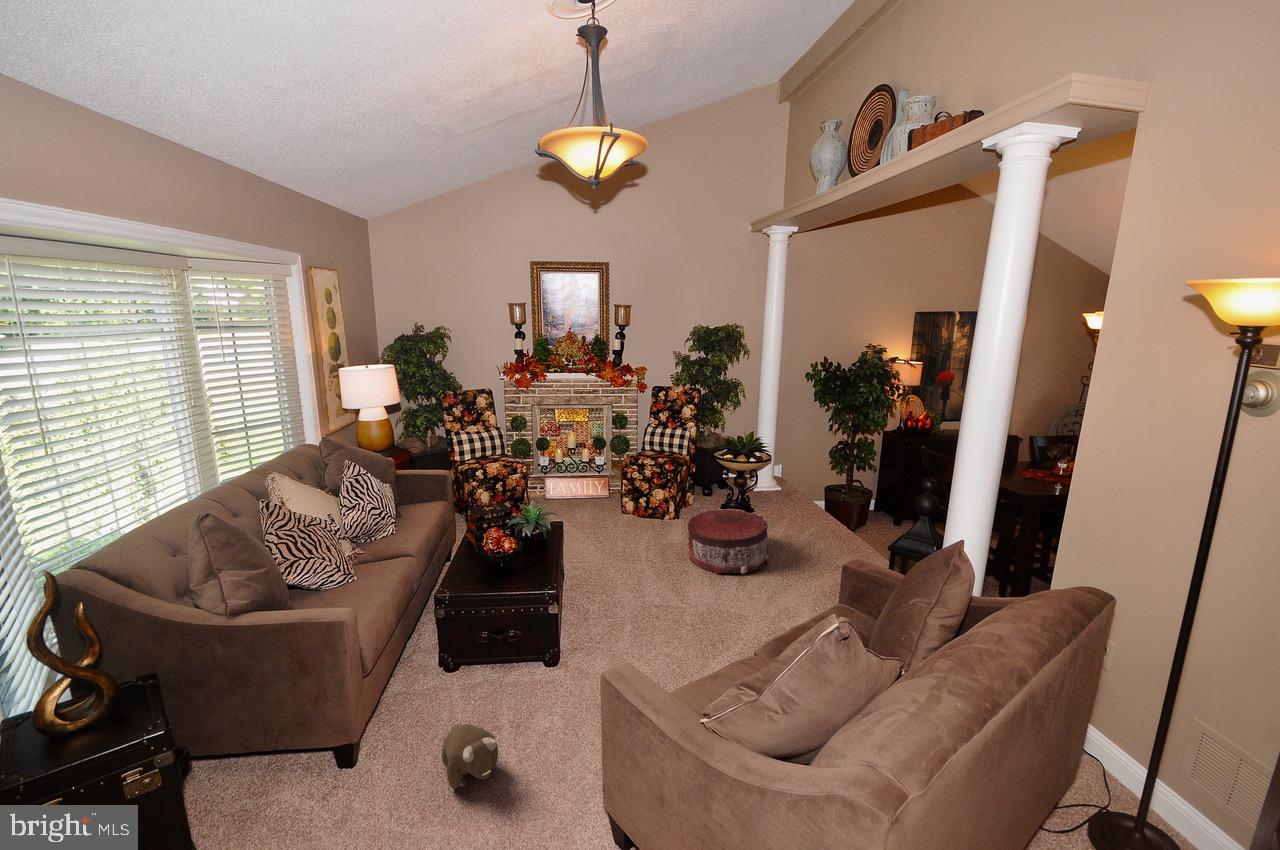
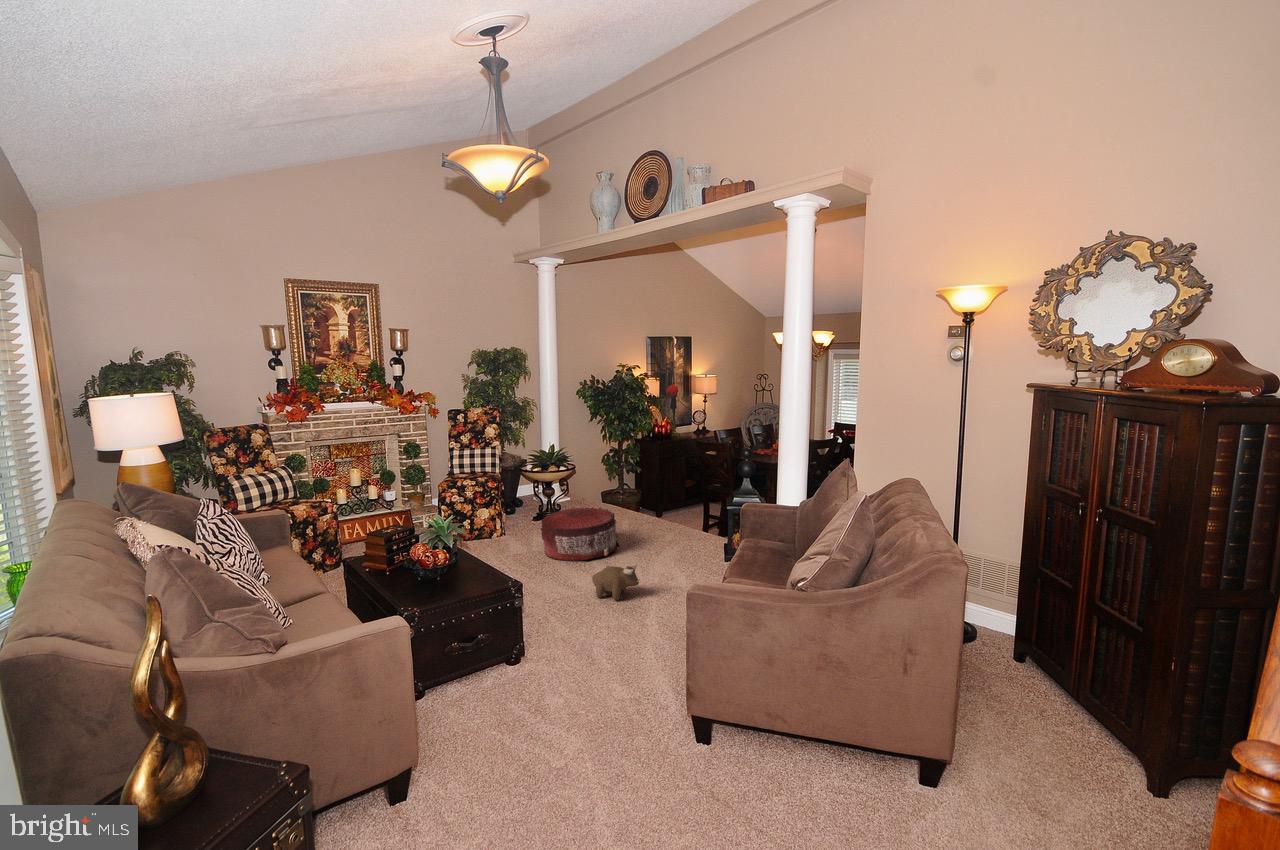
plush toy: present [442,724,498,789] -> present [592,564,640,601]

